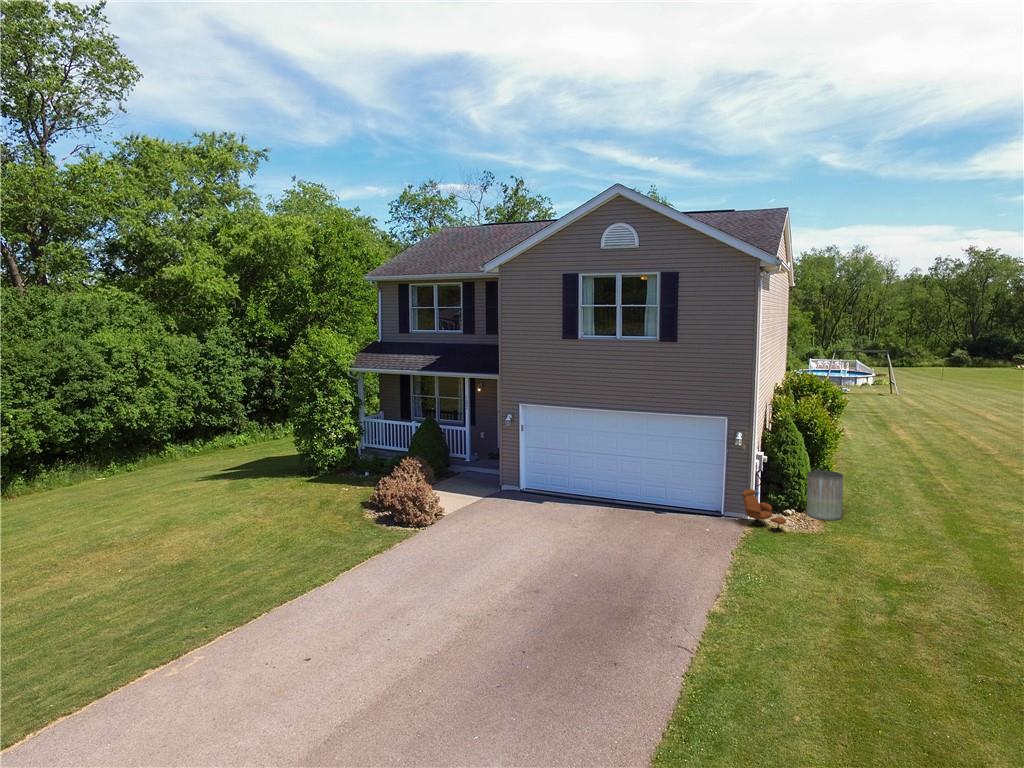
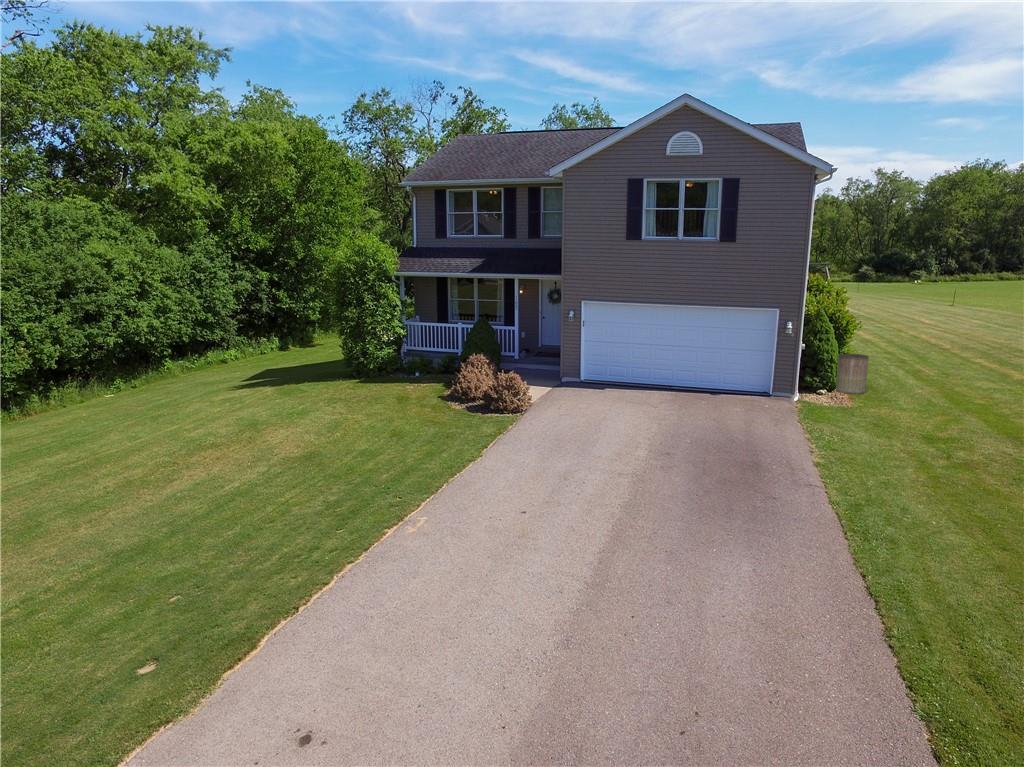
lounge chair: present [743,489,786,533] -> none [791,370,830,404]

